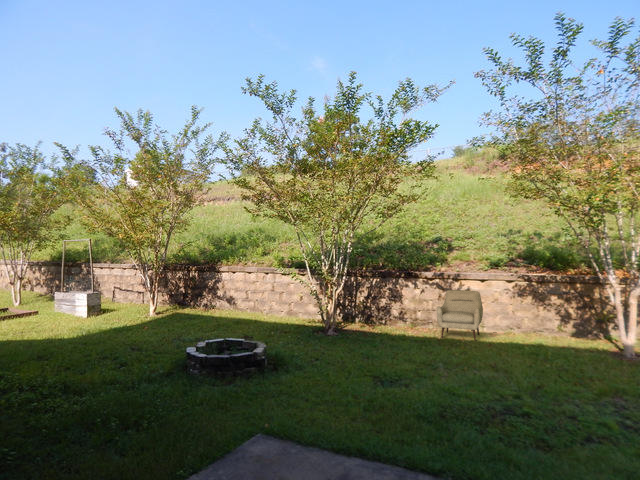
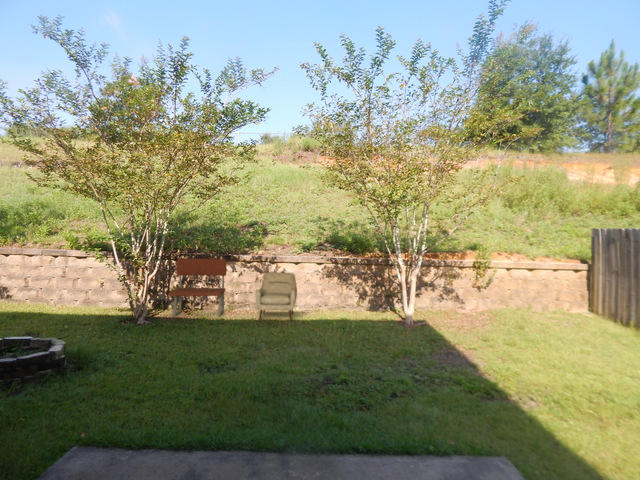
bench: none [355,275,408,332] -> present [169,259,227,316]

